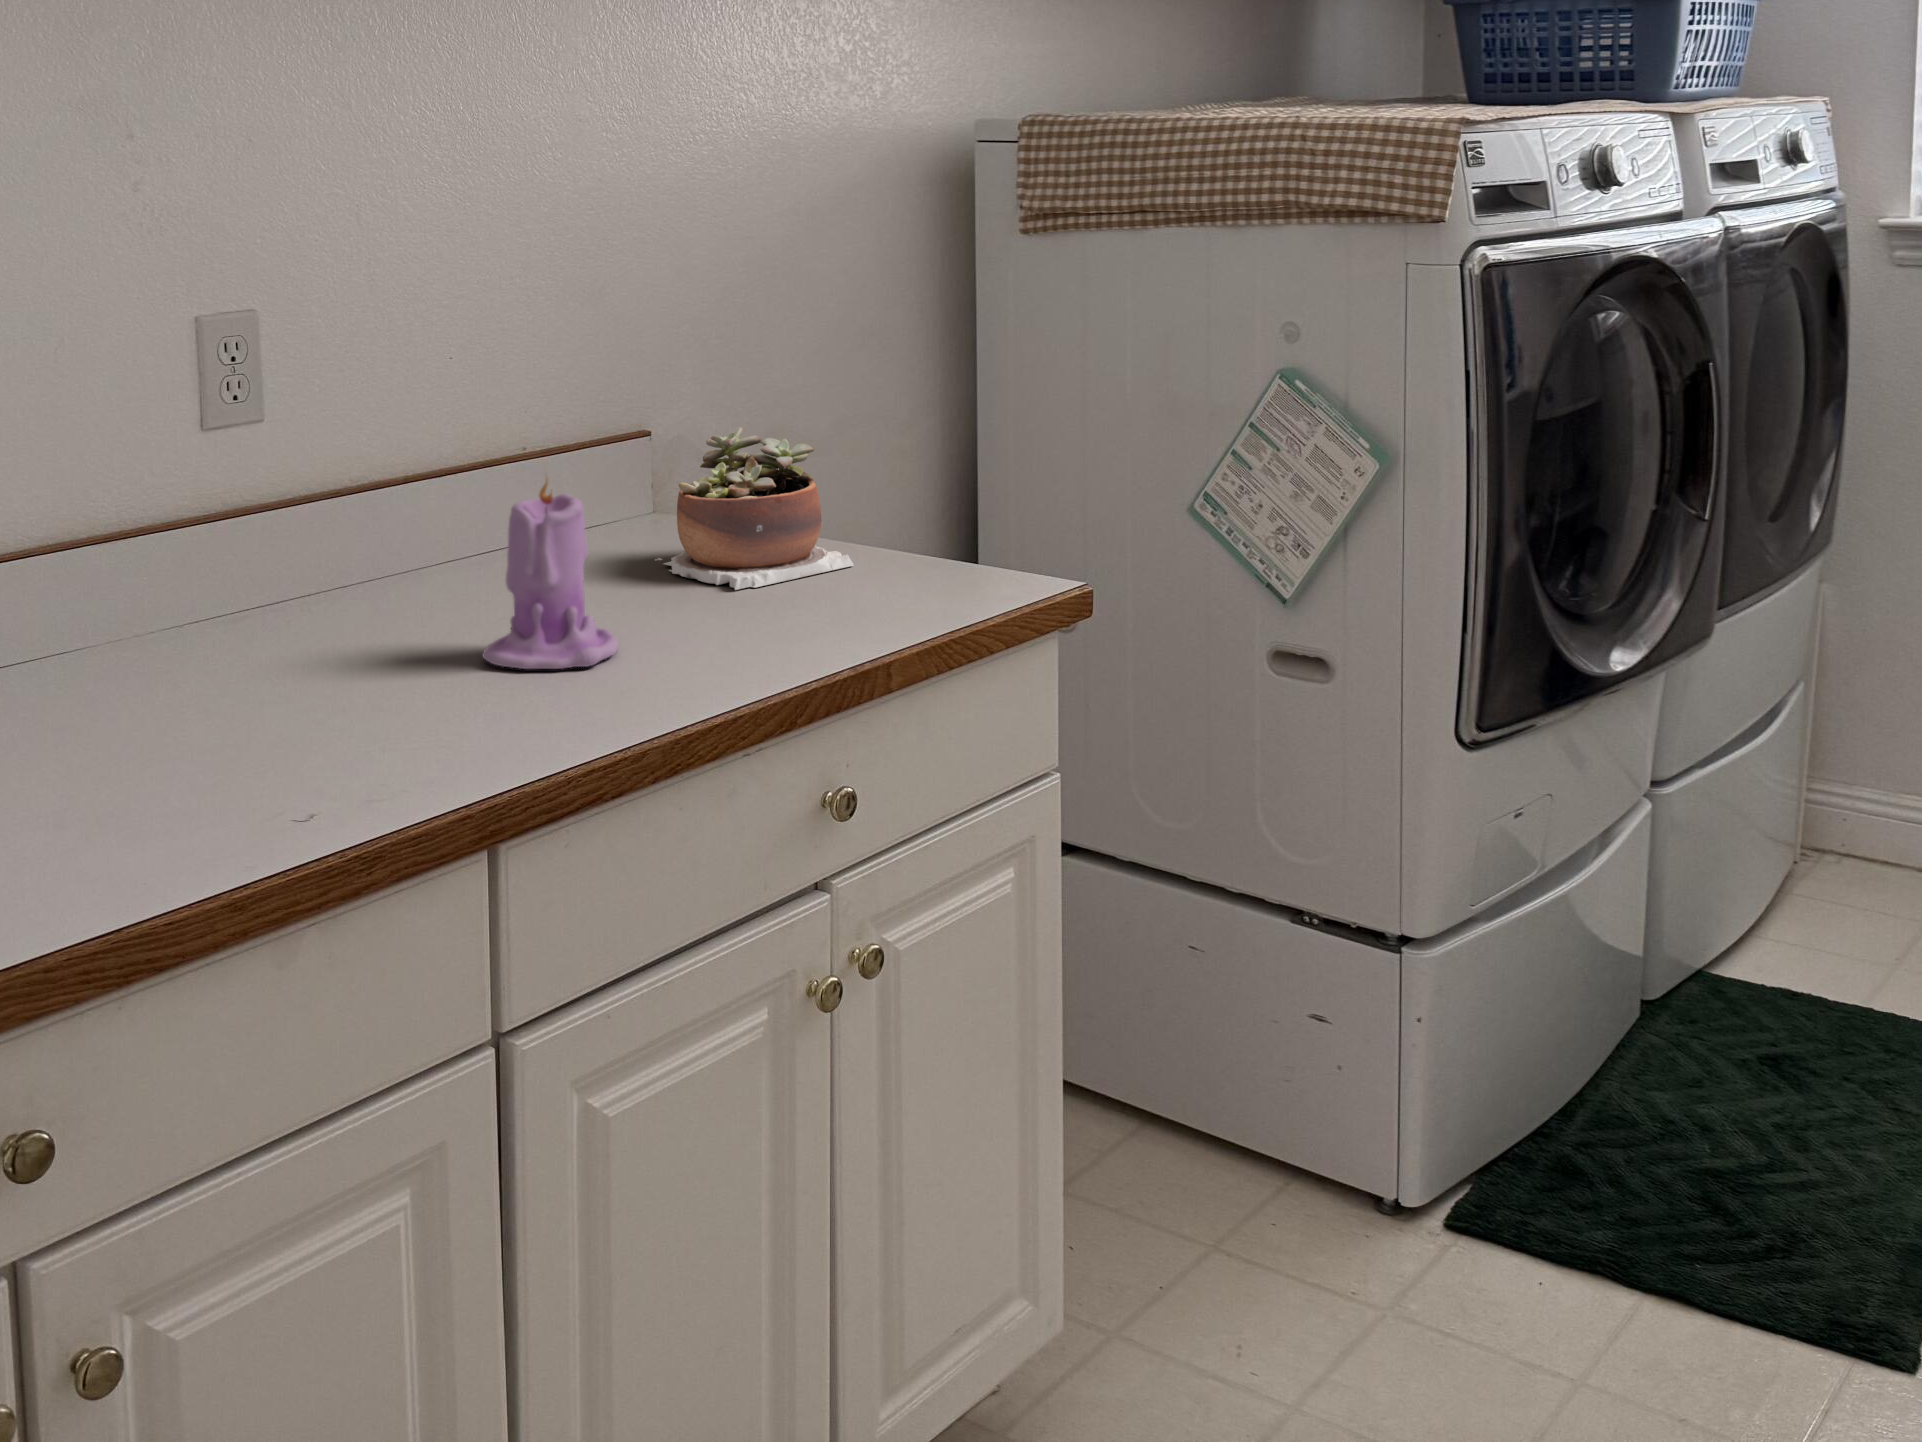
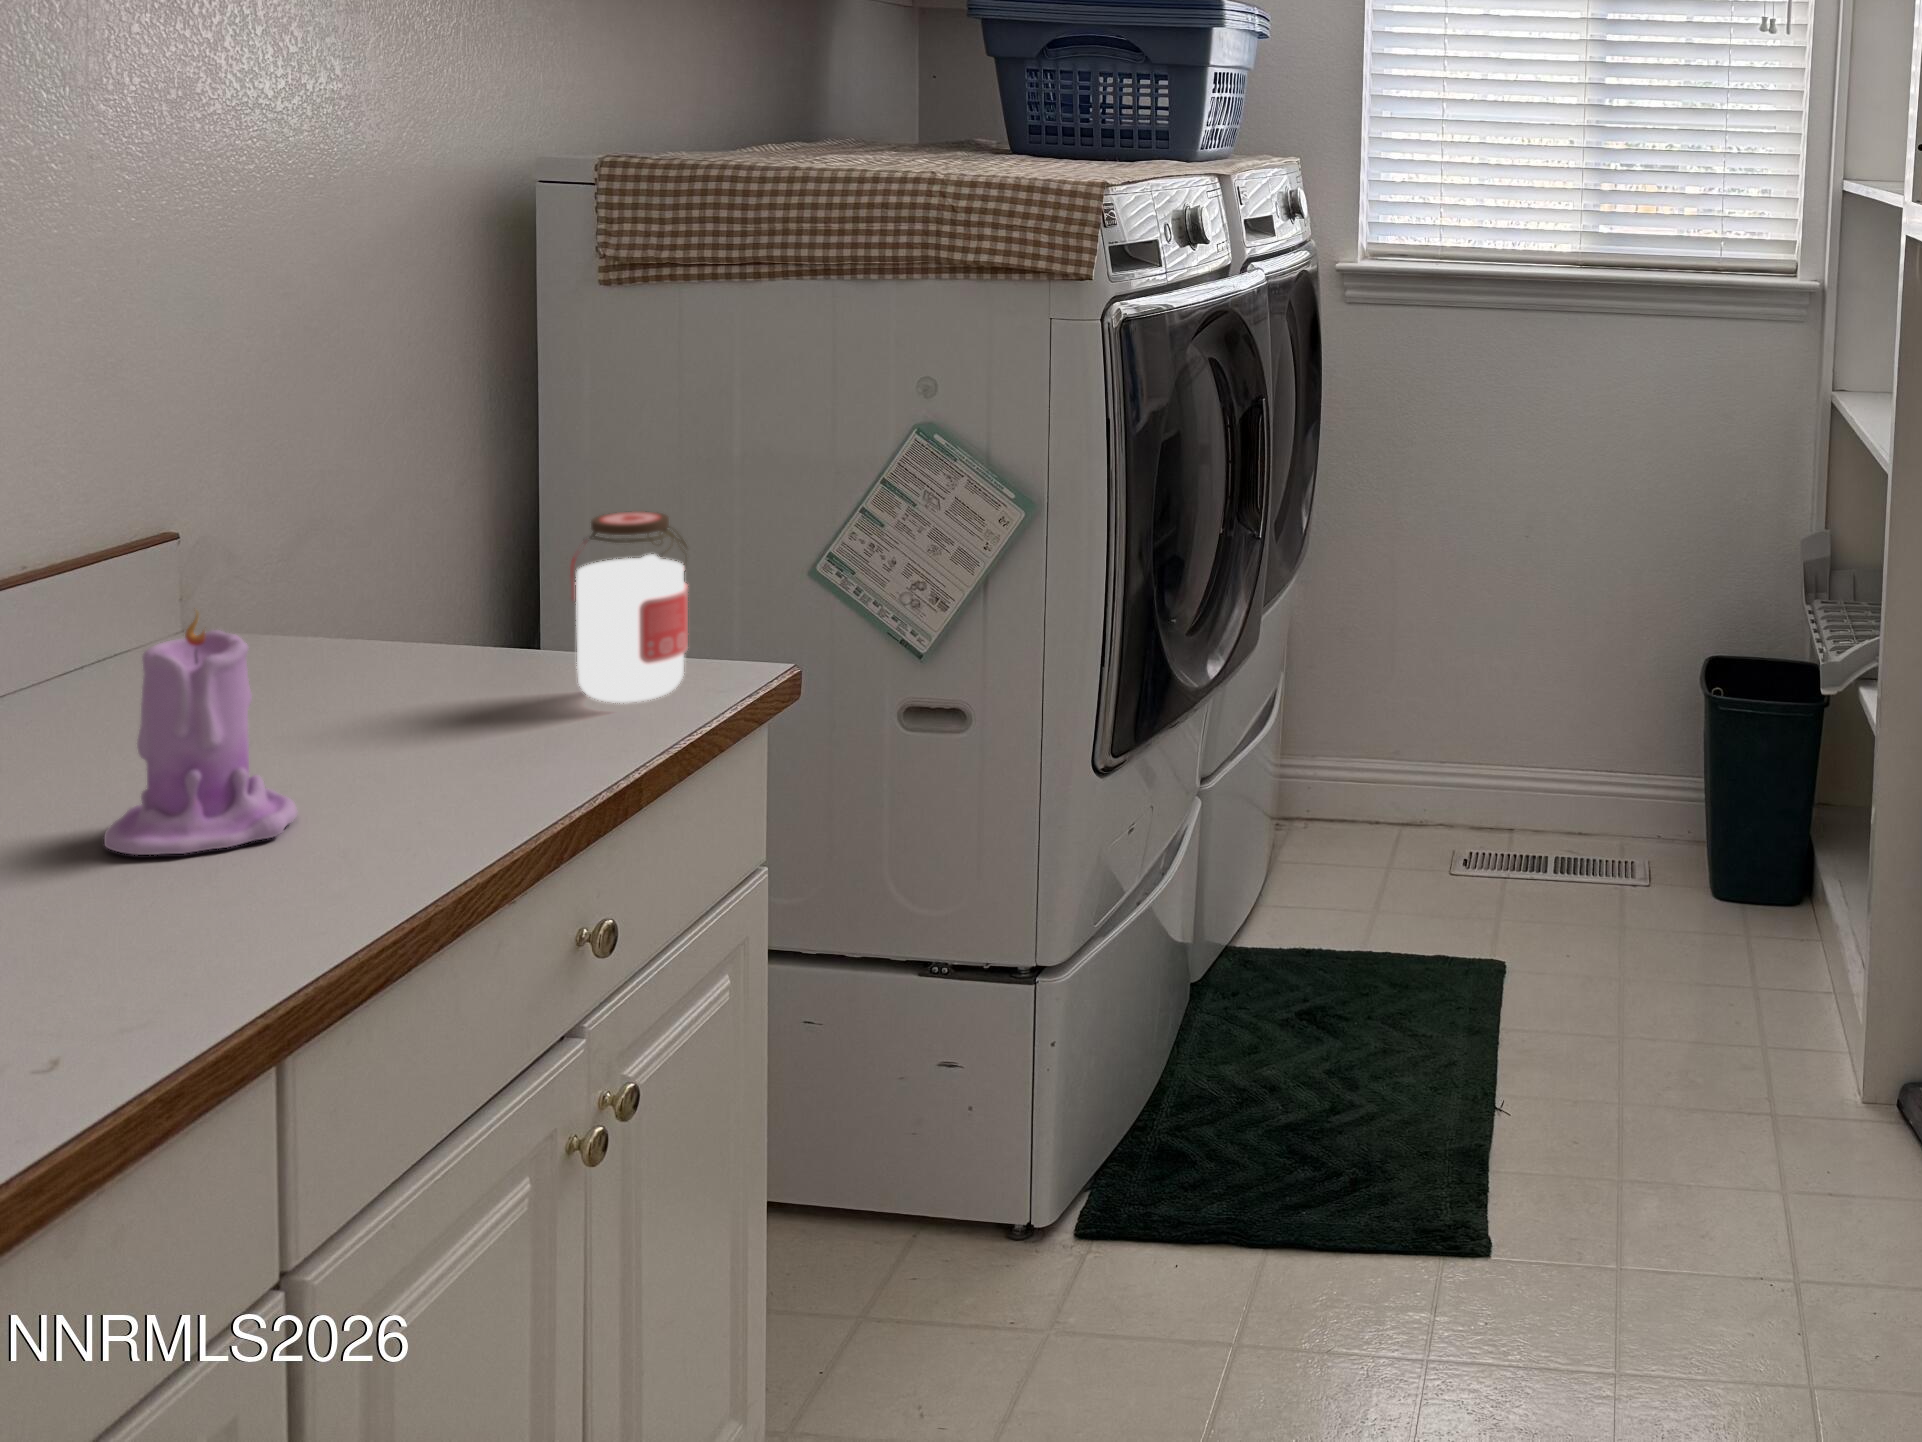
jar: none [873,425,975,600] -> present [570,511,688,703]
succulent plant: present [655,427,854,590] -> none [247,525,514,719]

